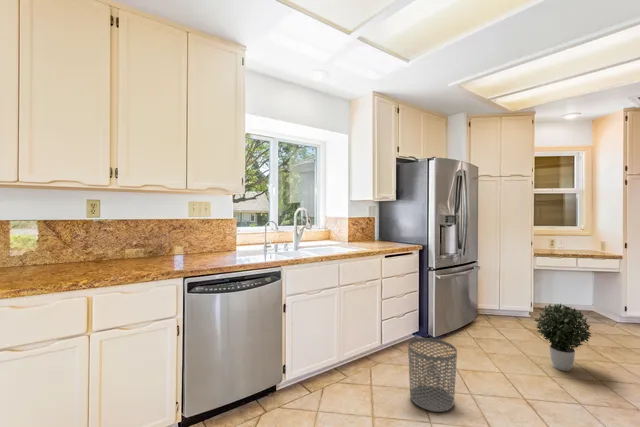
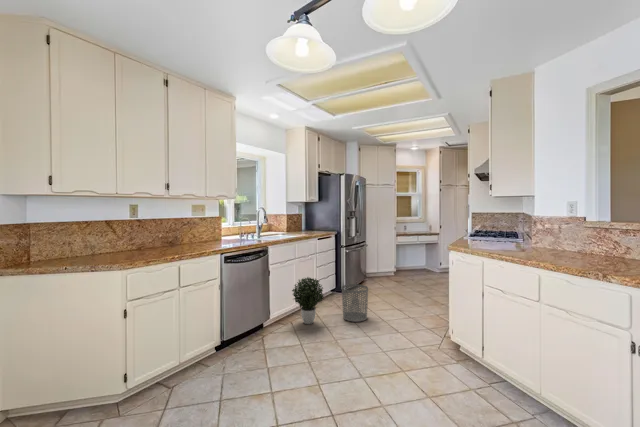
potted plant: present [535,304,591,371] -> present [292,277,323,324]

